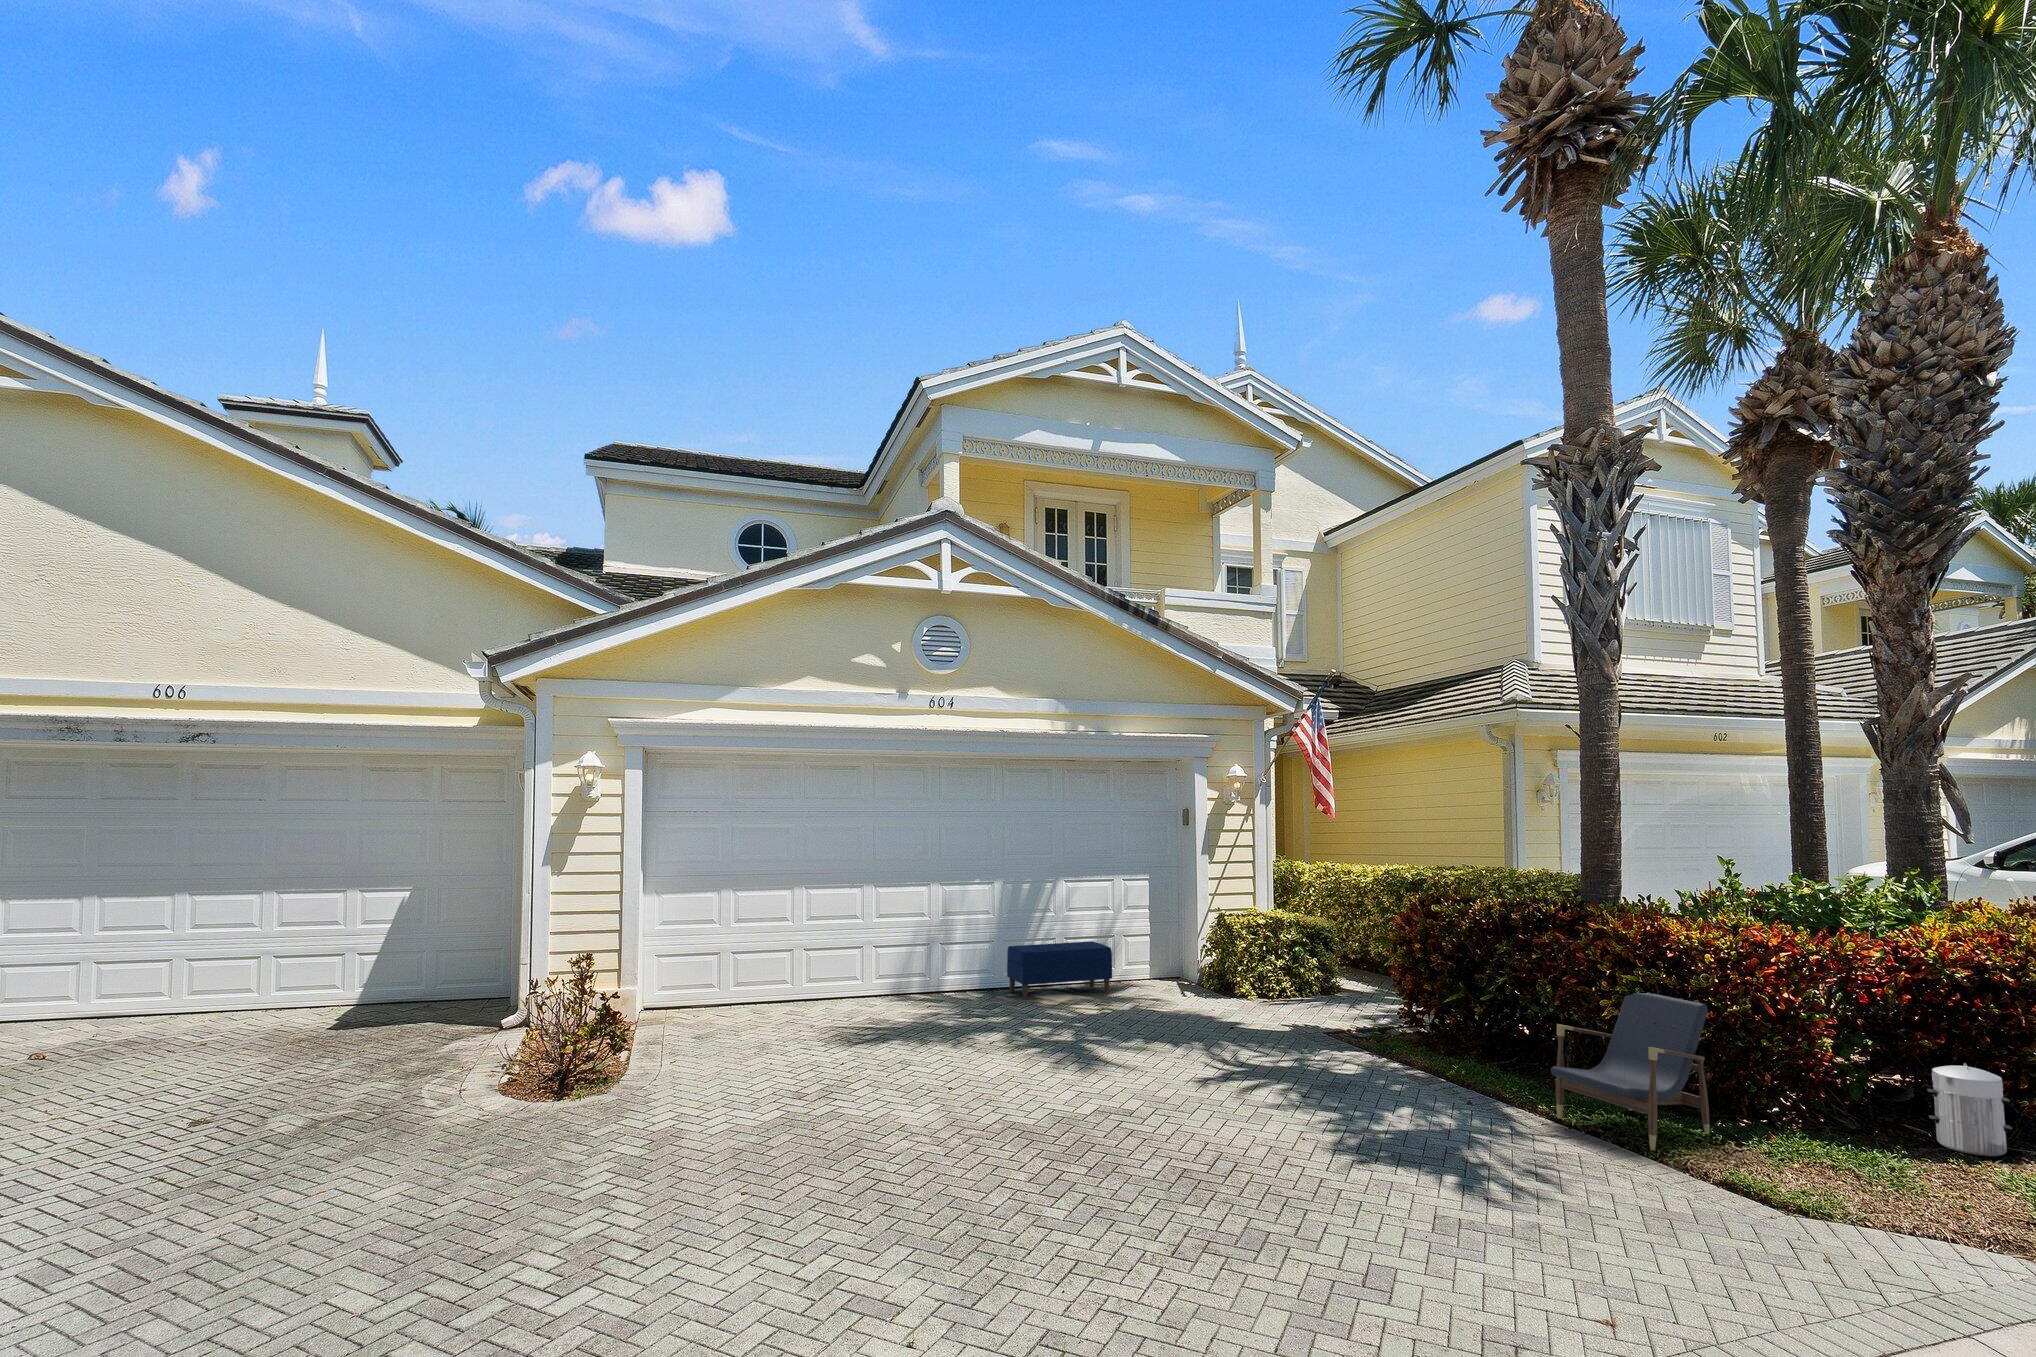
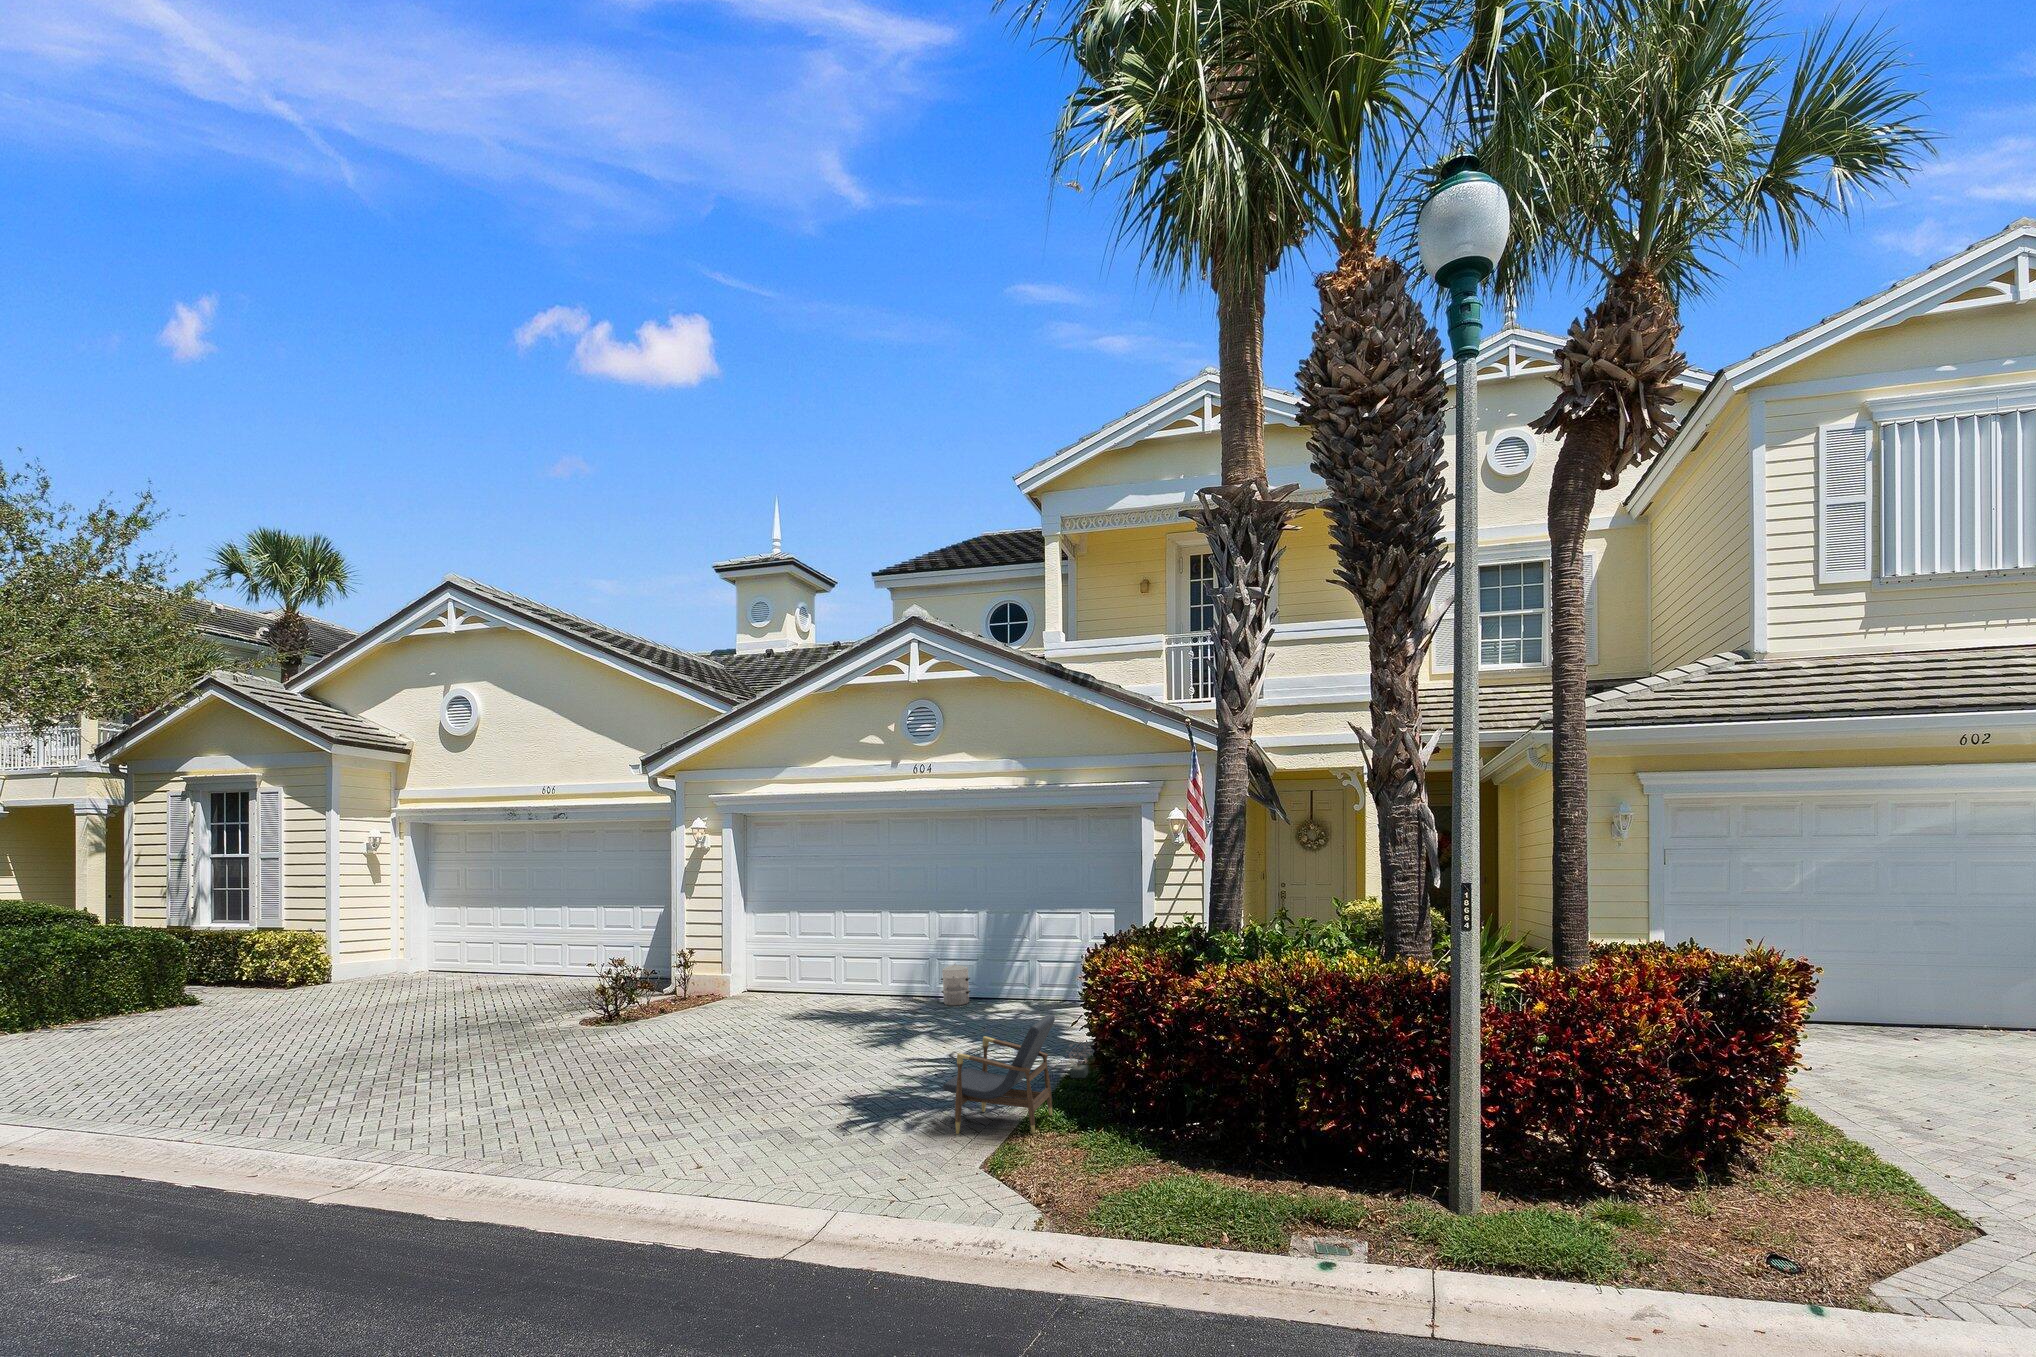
bench: present [1007,941,1112,999] -> none [974,965,1062,1009]
decorative plant: none [1432,1020,1479,1066] -> present [1069,1046,1089,1078]
waste bin: present [1927,1063,2012,1156] -> present [941,964,971,1005]

